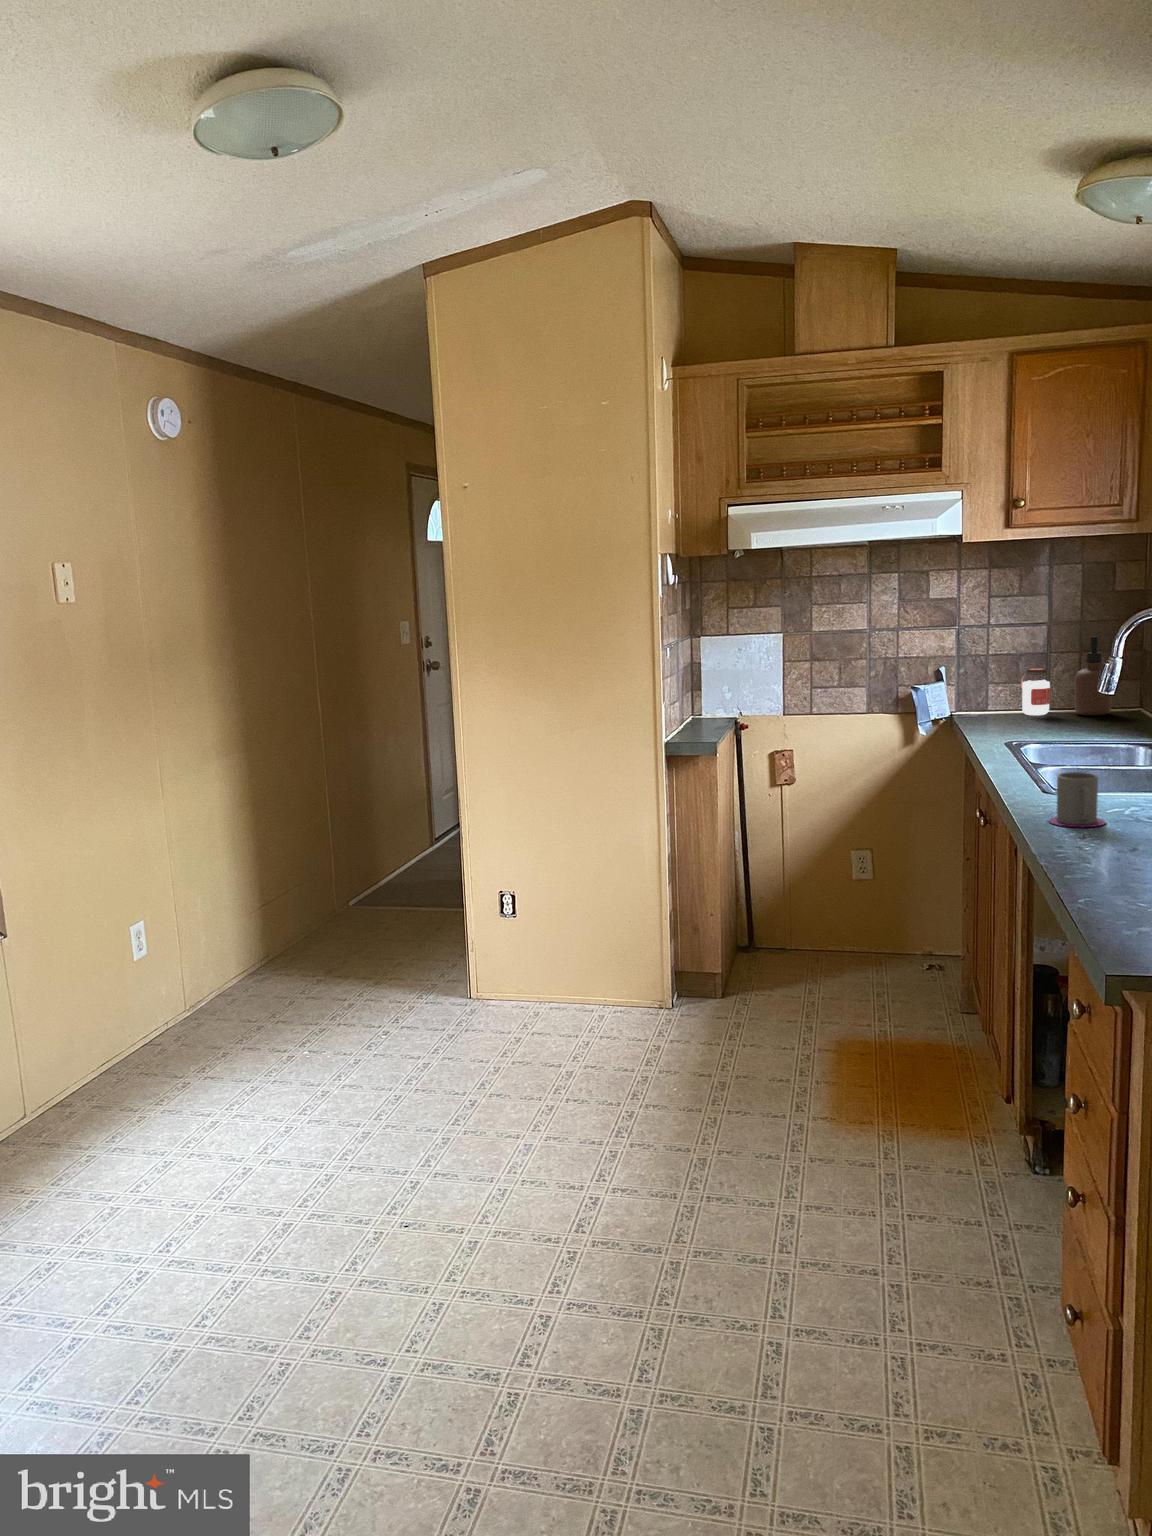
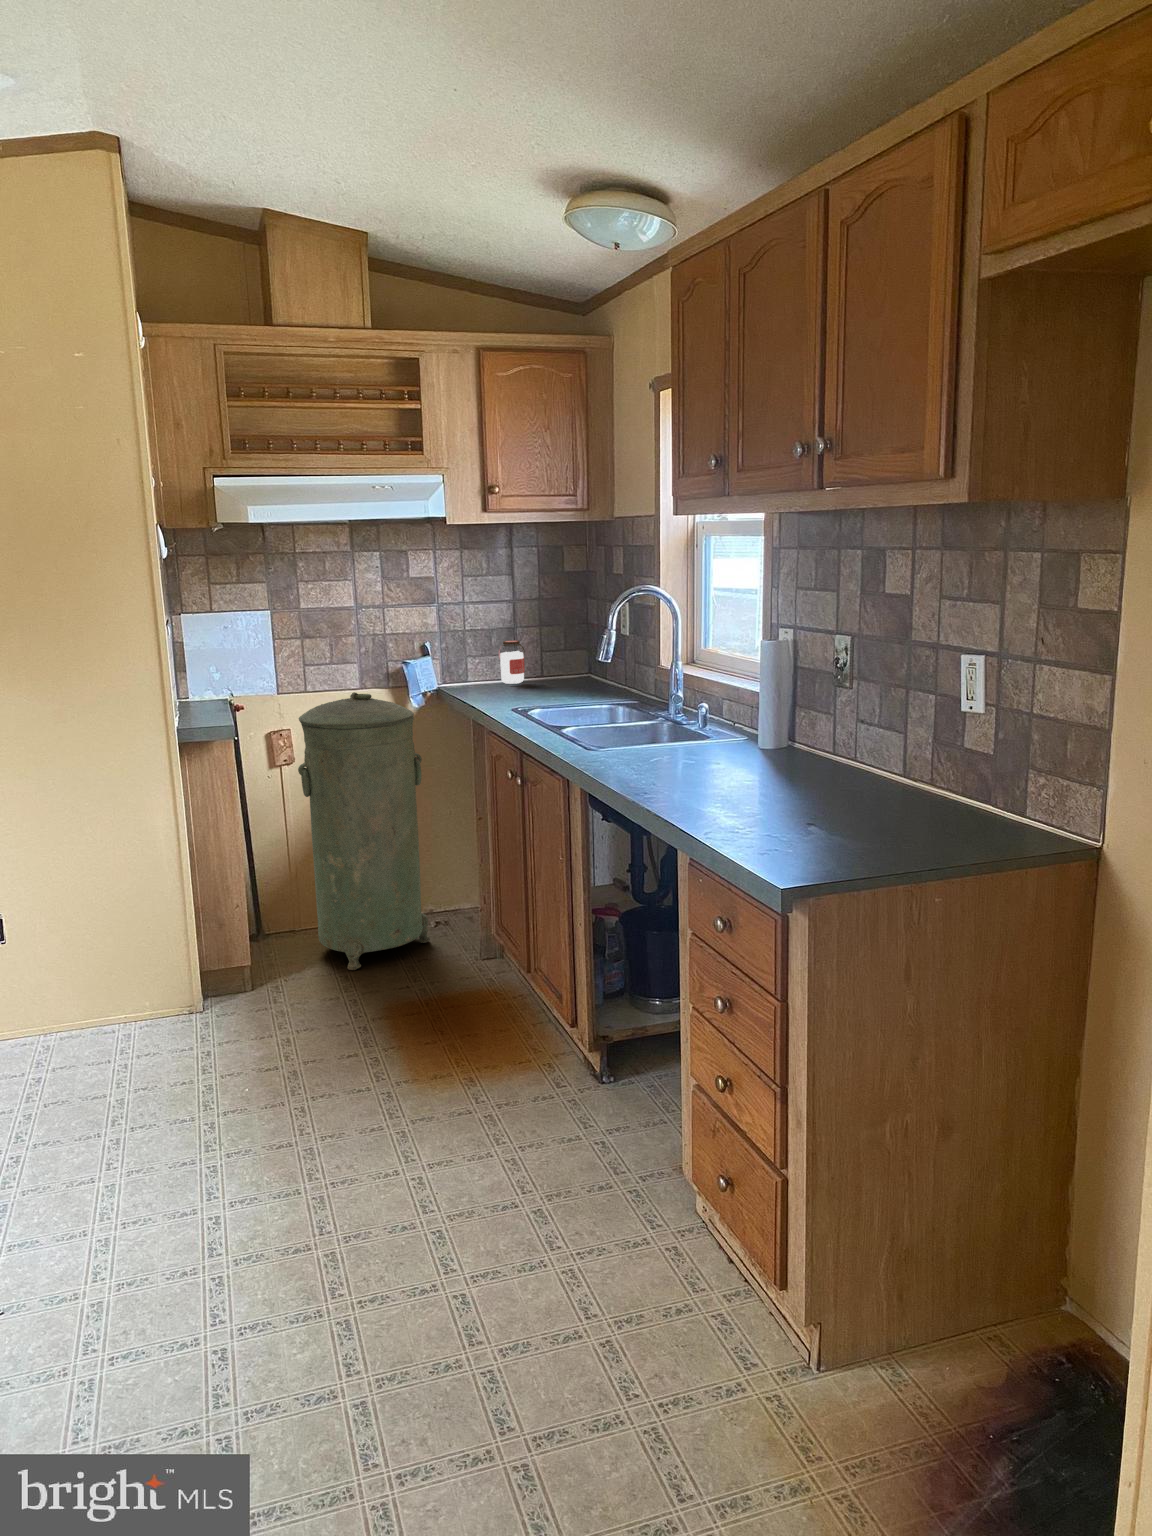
soap dispenser: present [1075,636,1112,716] -> none [543,611,574,681]
trash can: none [792,716,920,994] -> present [298,692,430,970]
mug: present [1048,772,1105,827] -> none [613,731,658,779]

